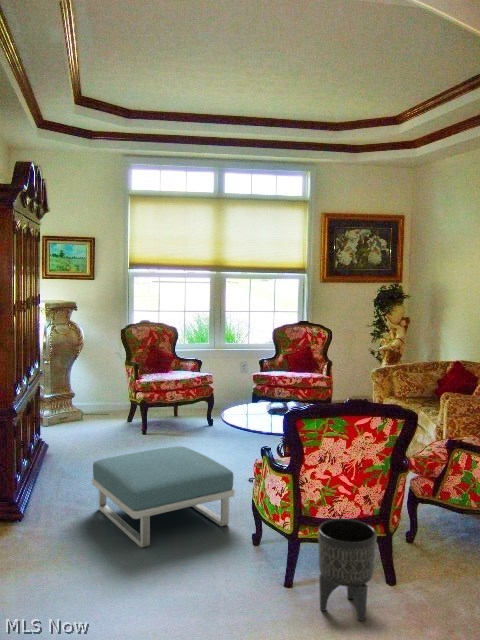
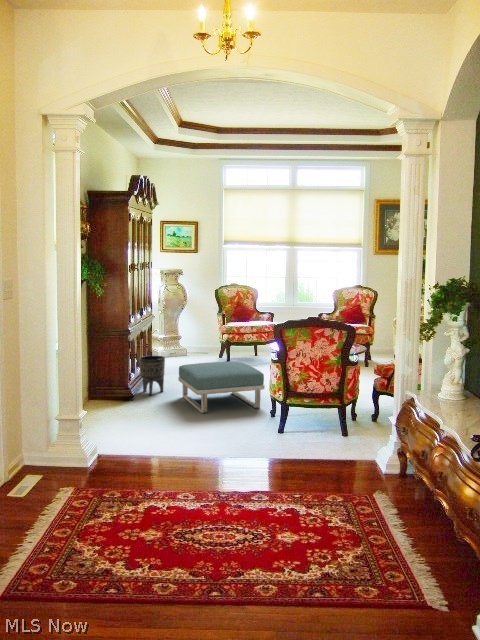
planter: present [318,519,377,621] -> present [139,356,165,395]

